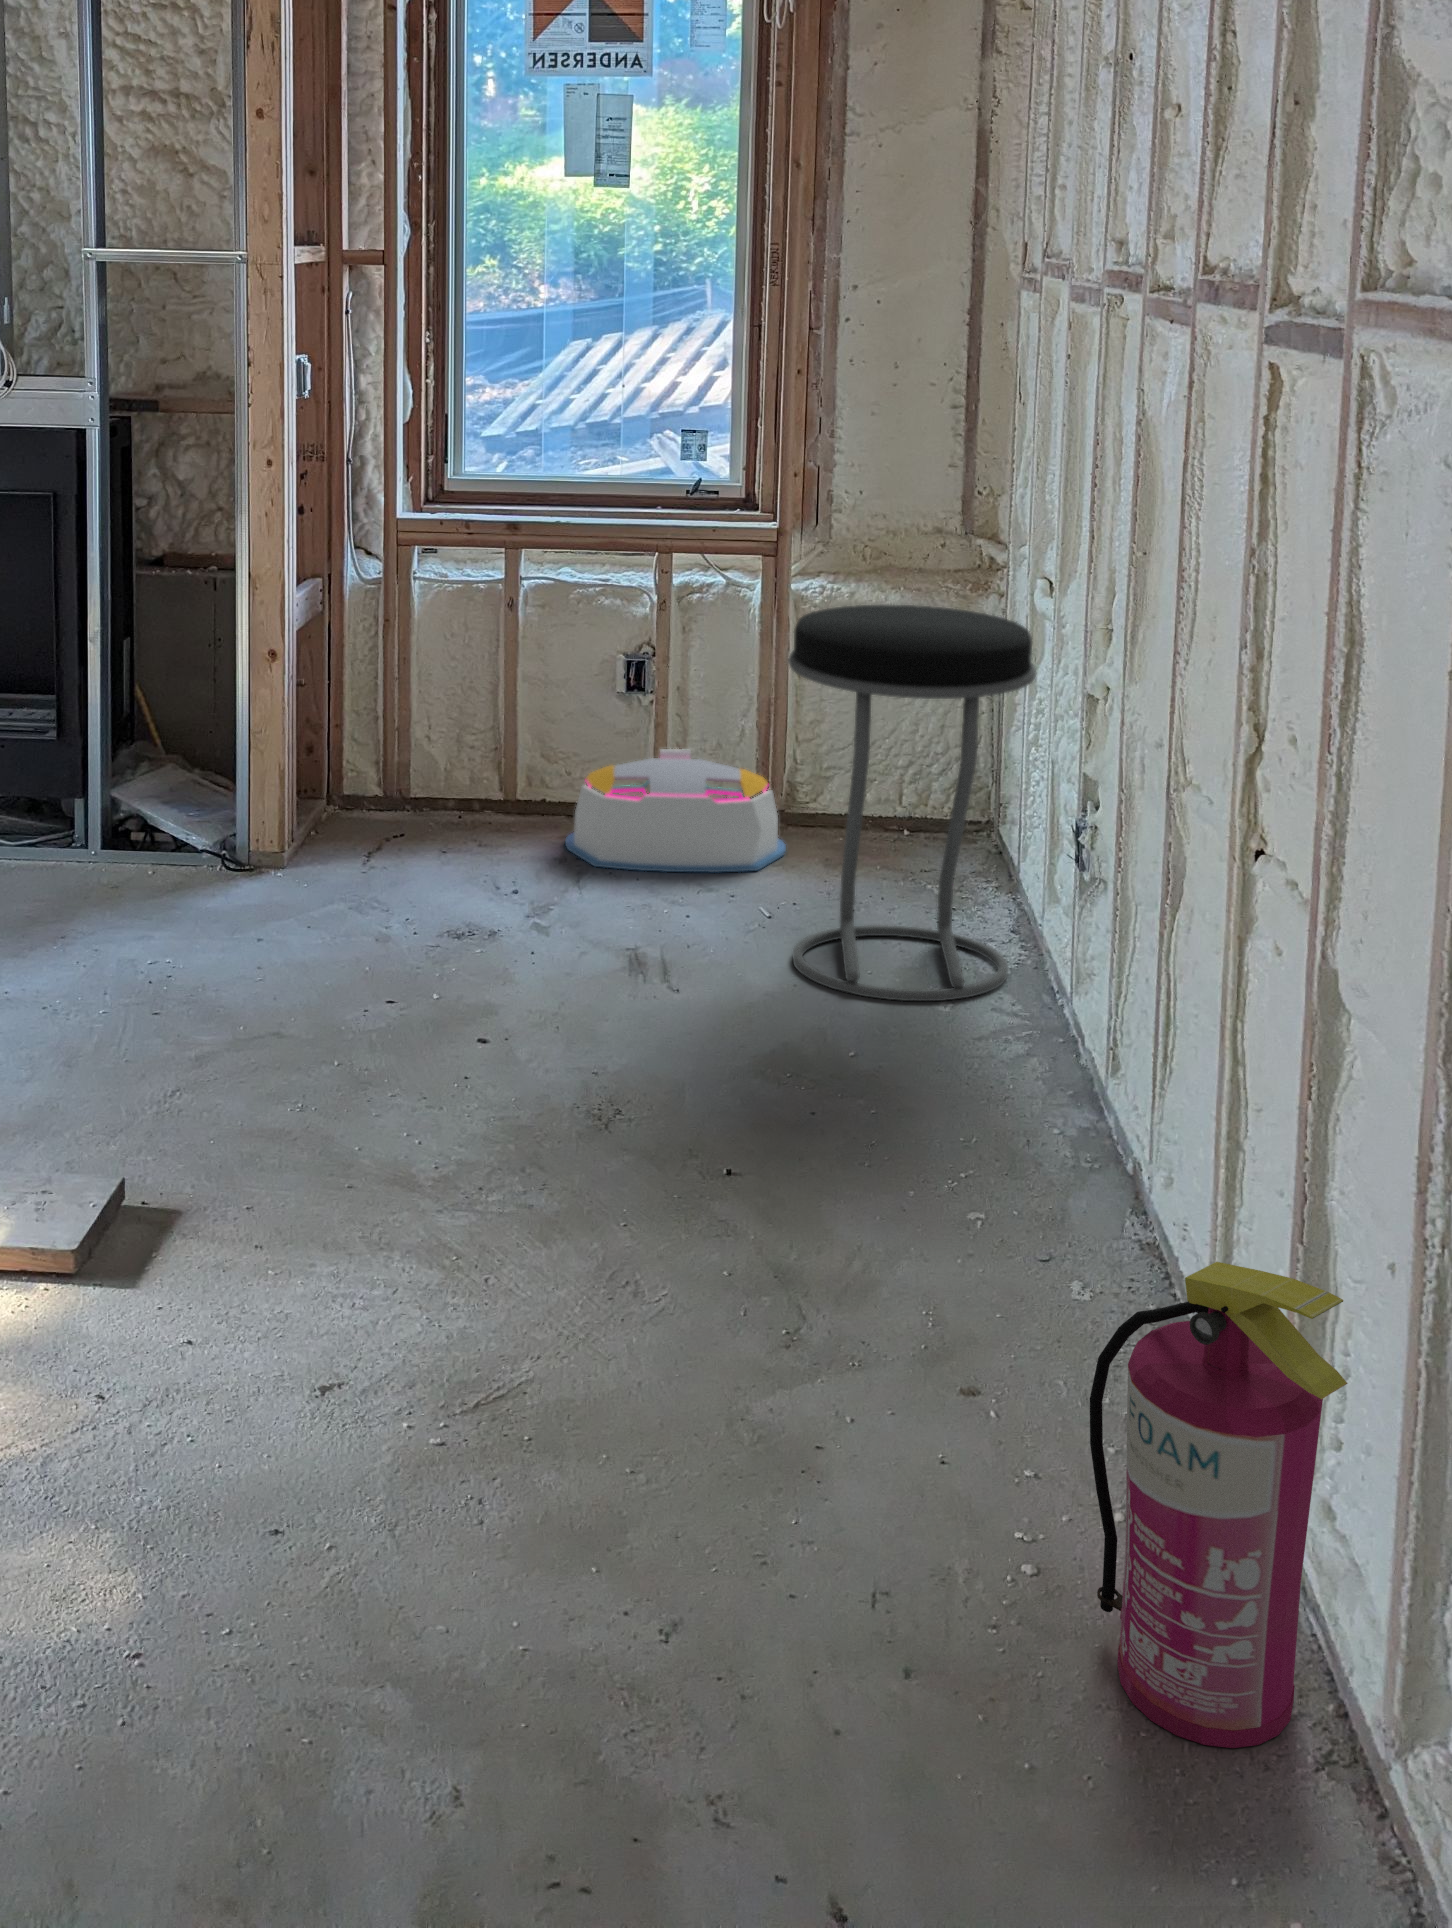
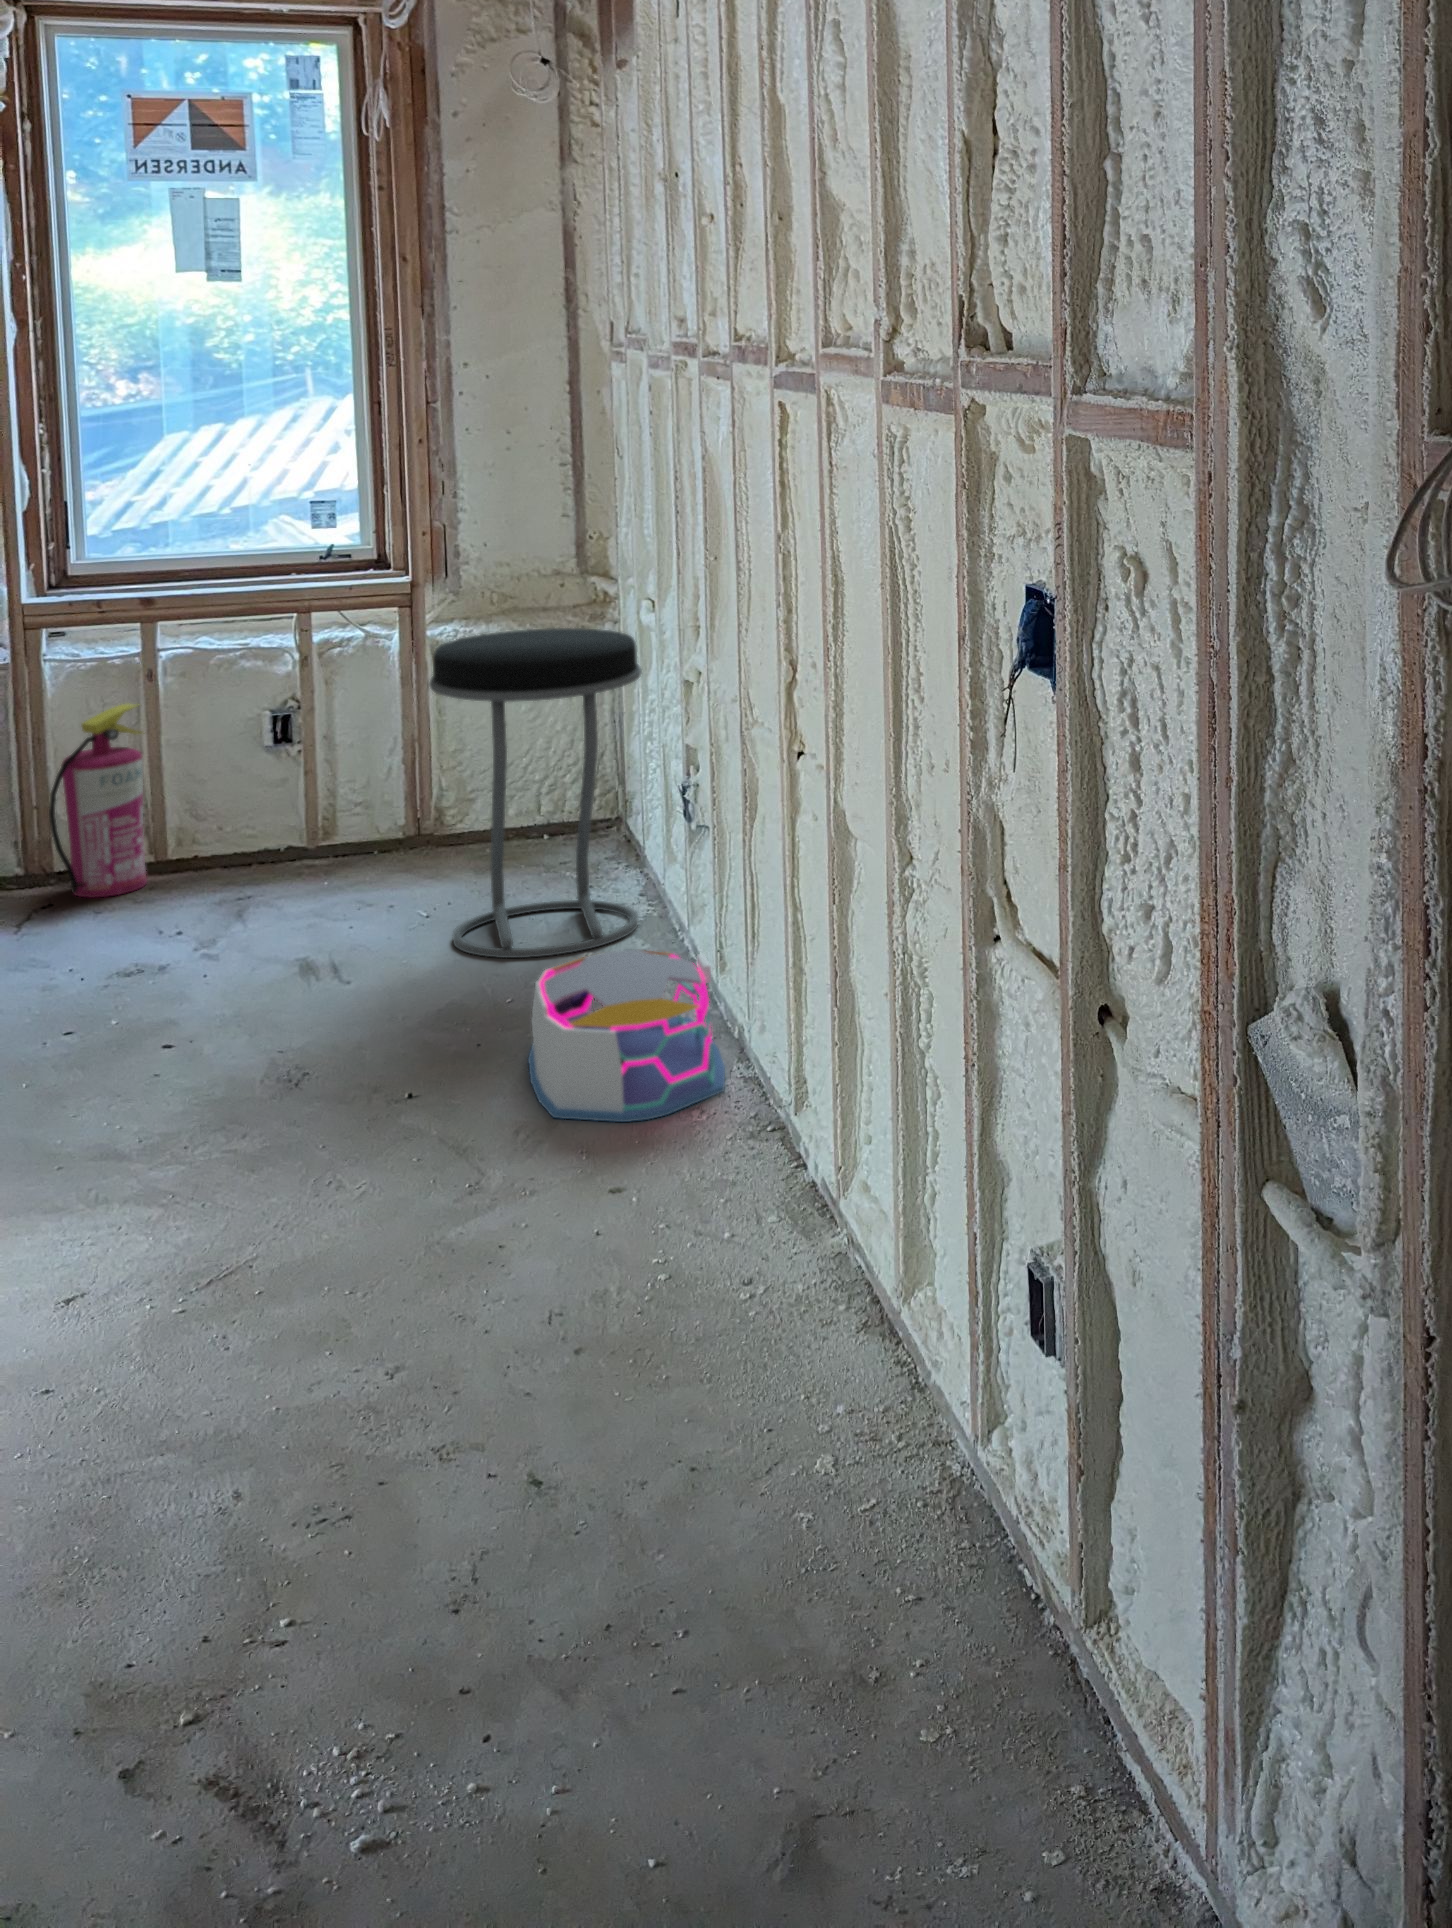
storage bin: present [565,749,786,872] -> present [529,950,725,1122]
fire extinguisher: present [1090,1262,1347,1748] -> present [49,703,147,897]

